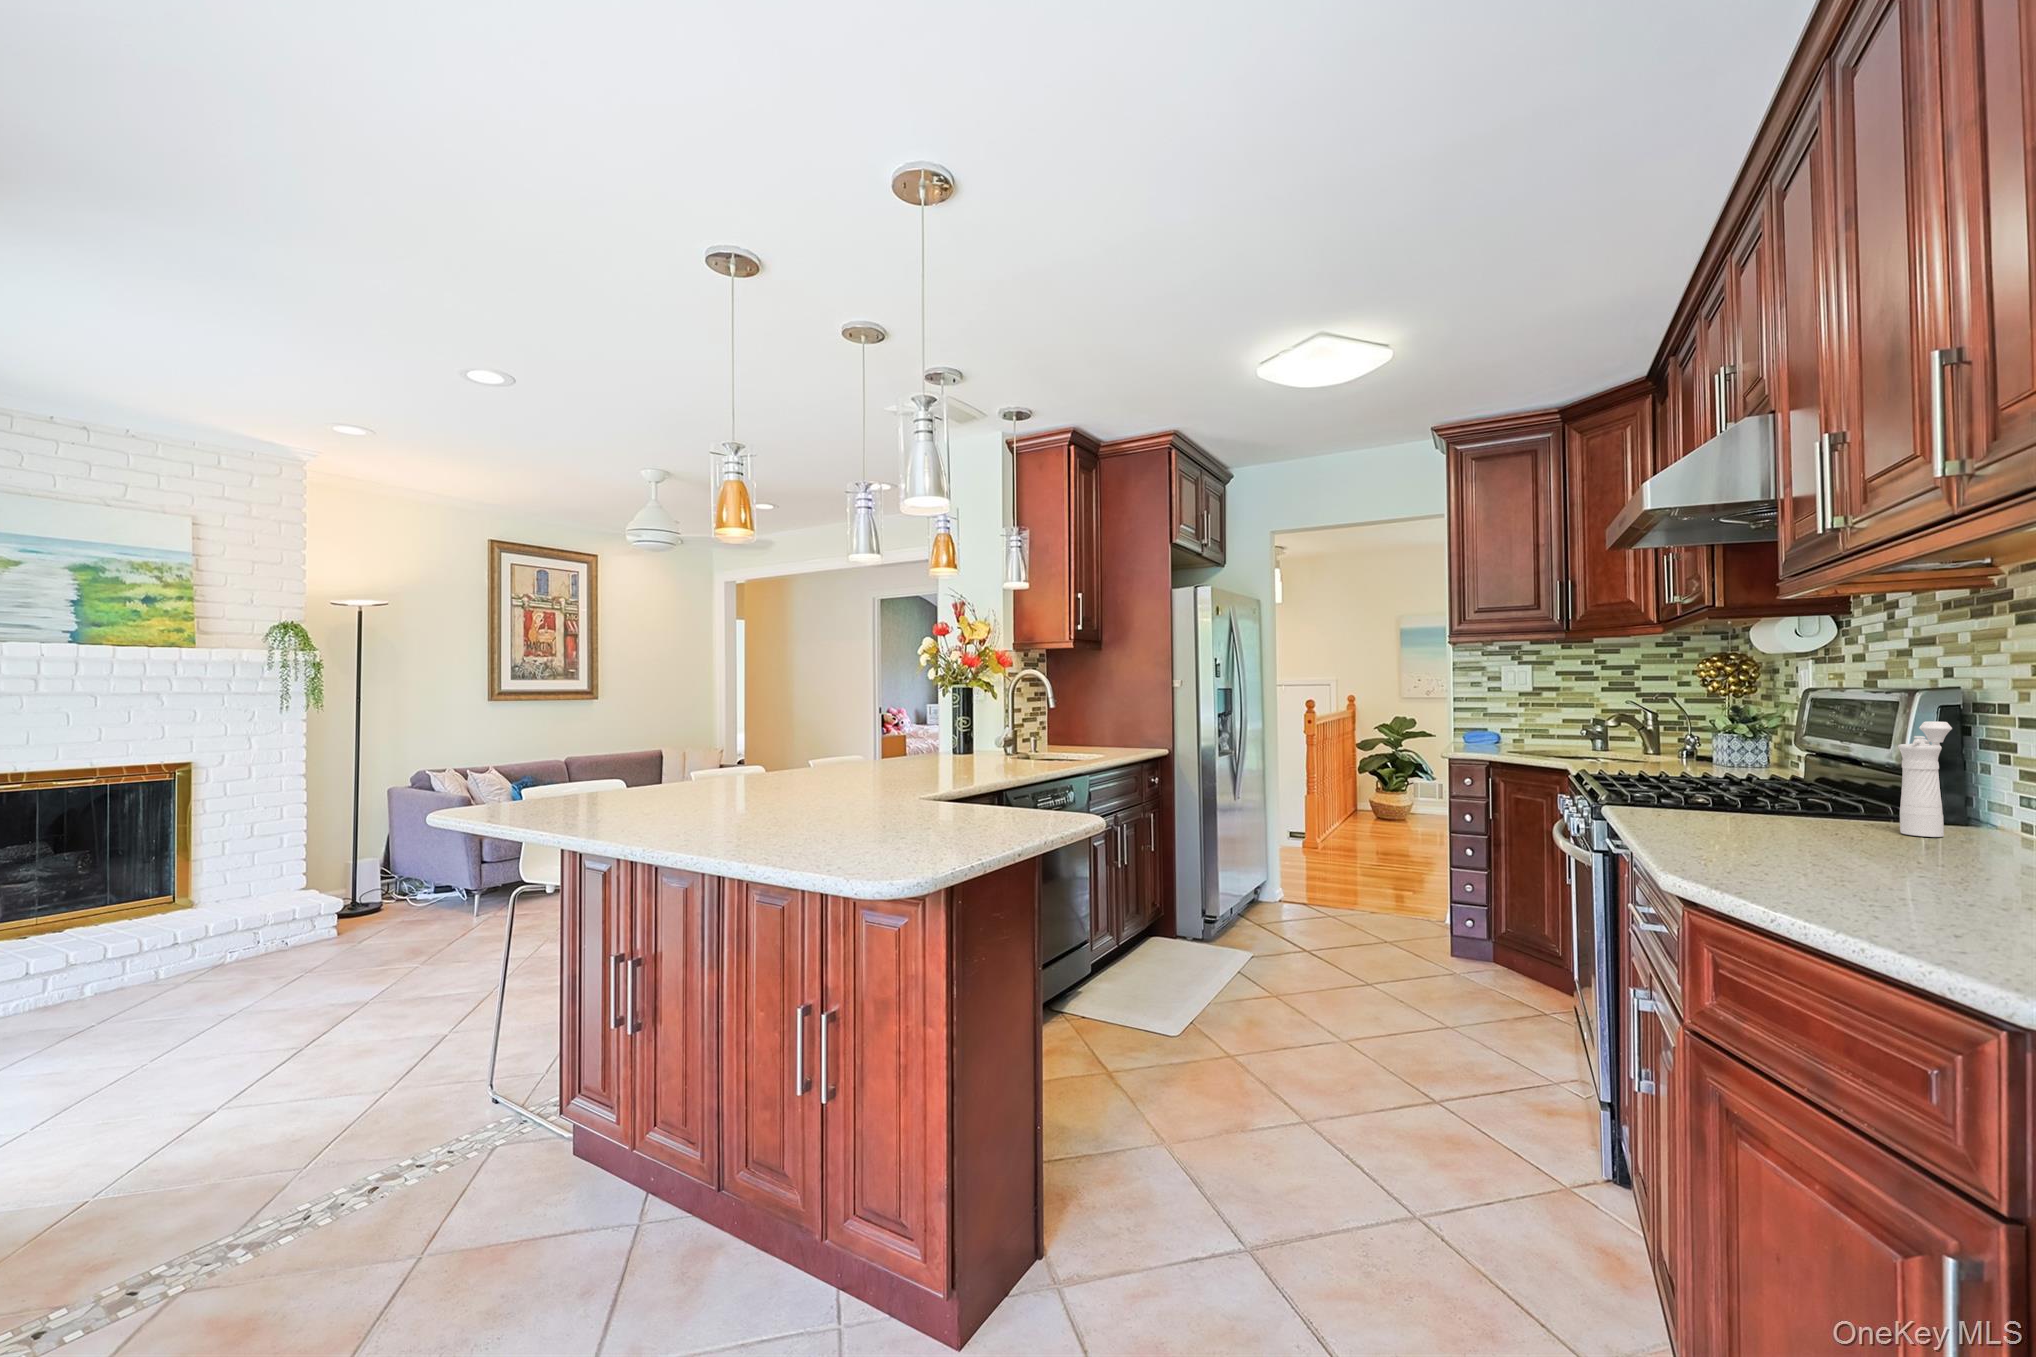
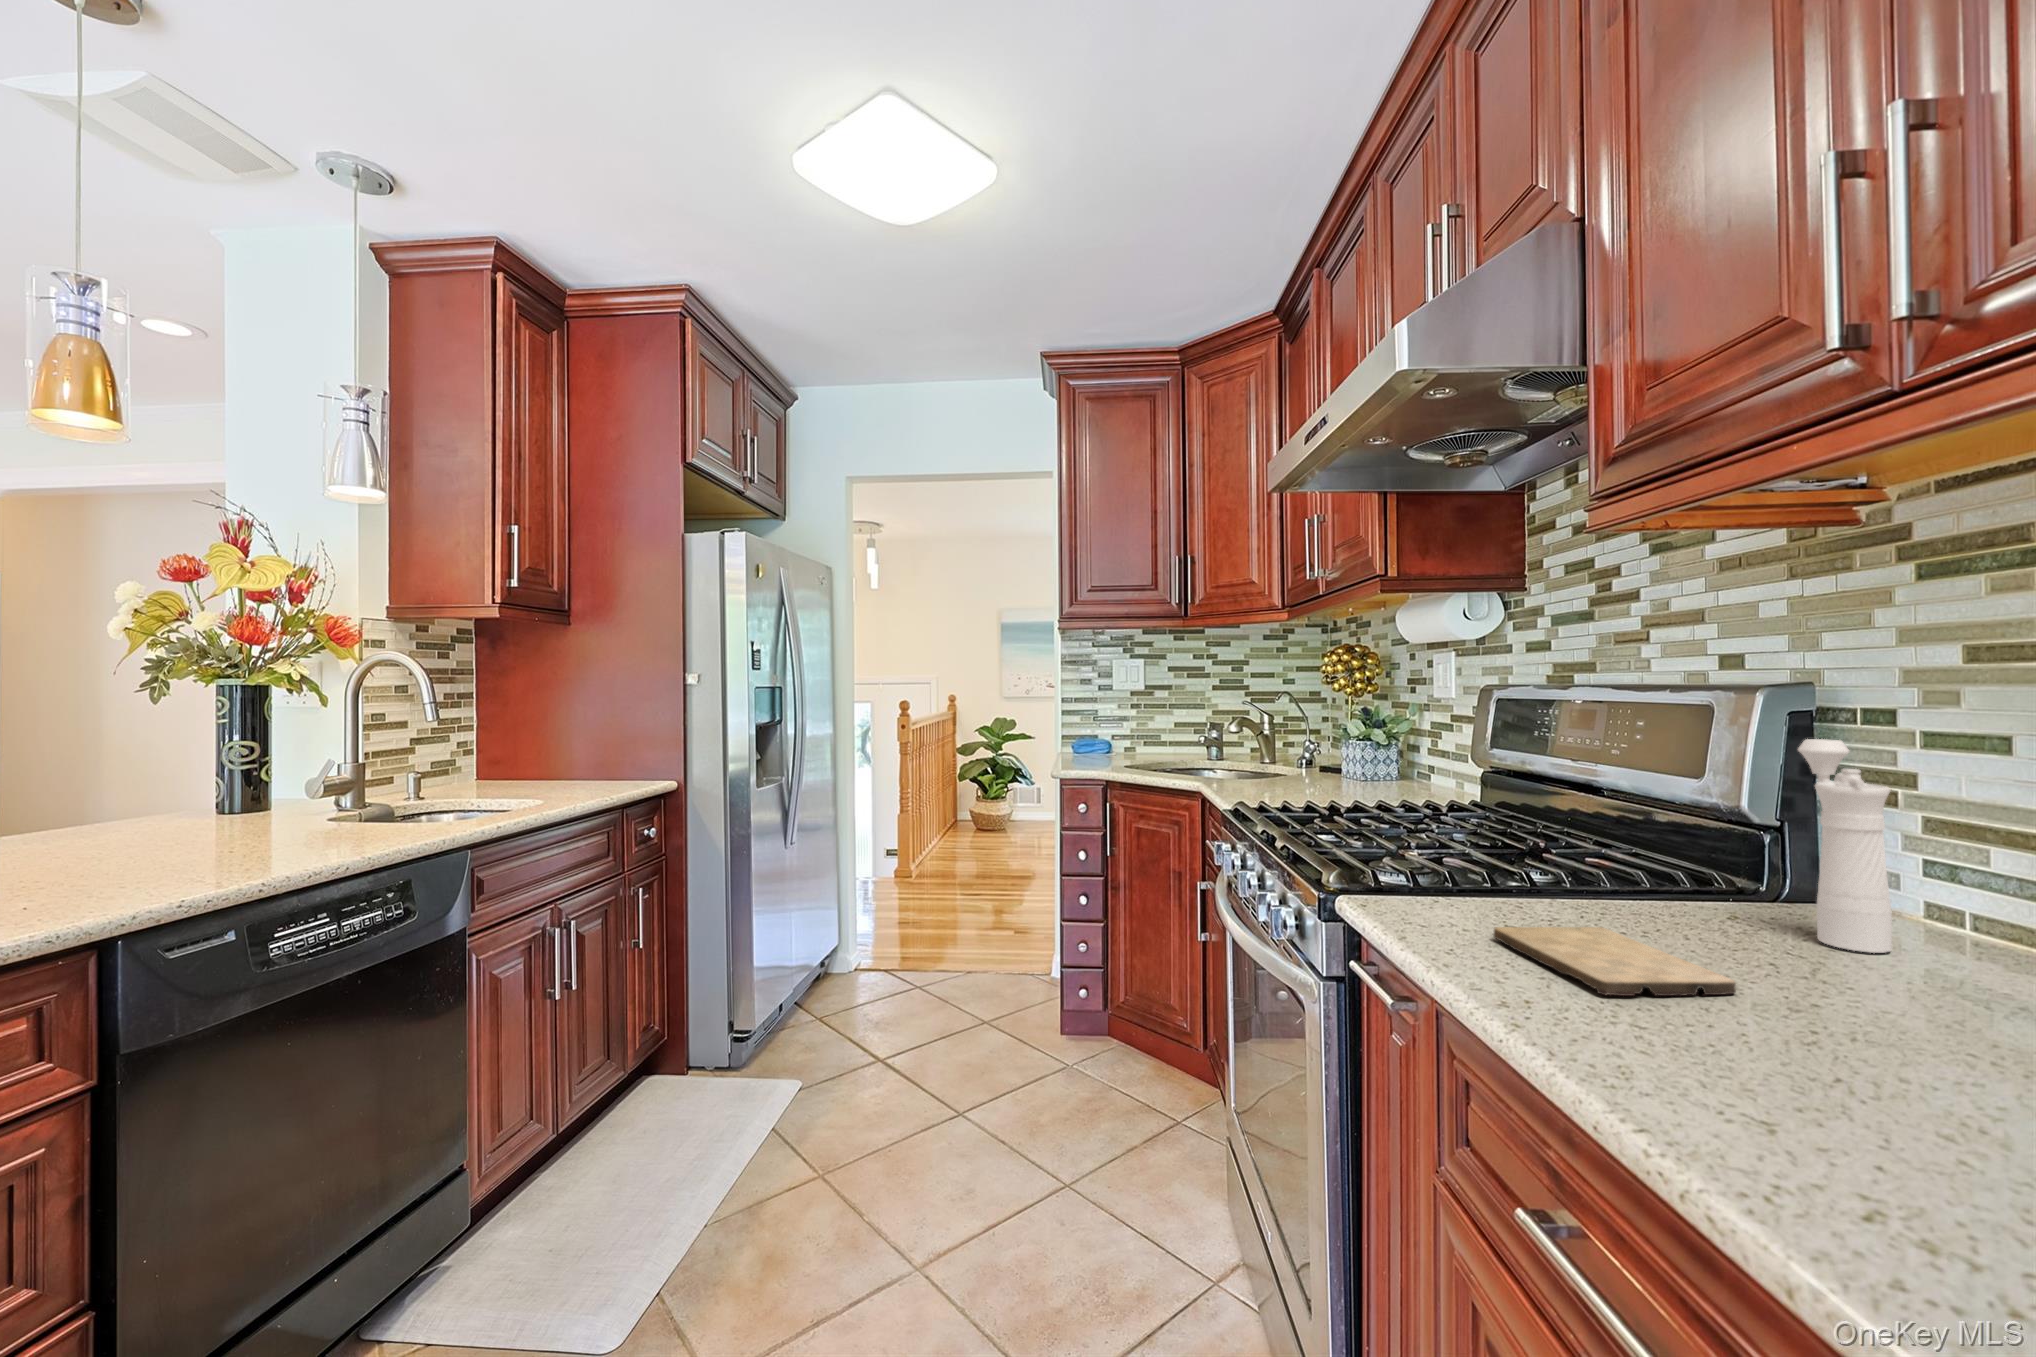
cutting board: none [1680,816,1789,839] -> present [1493,927,1736,996]

